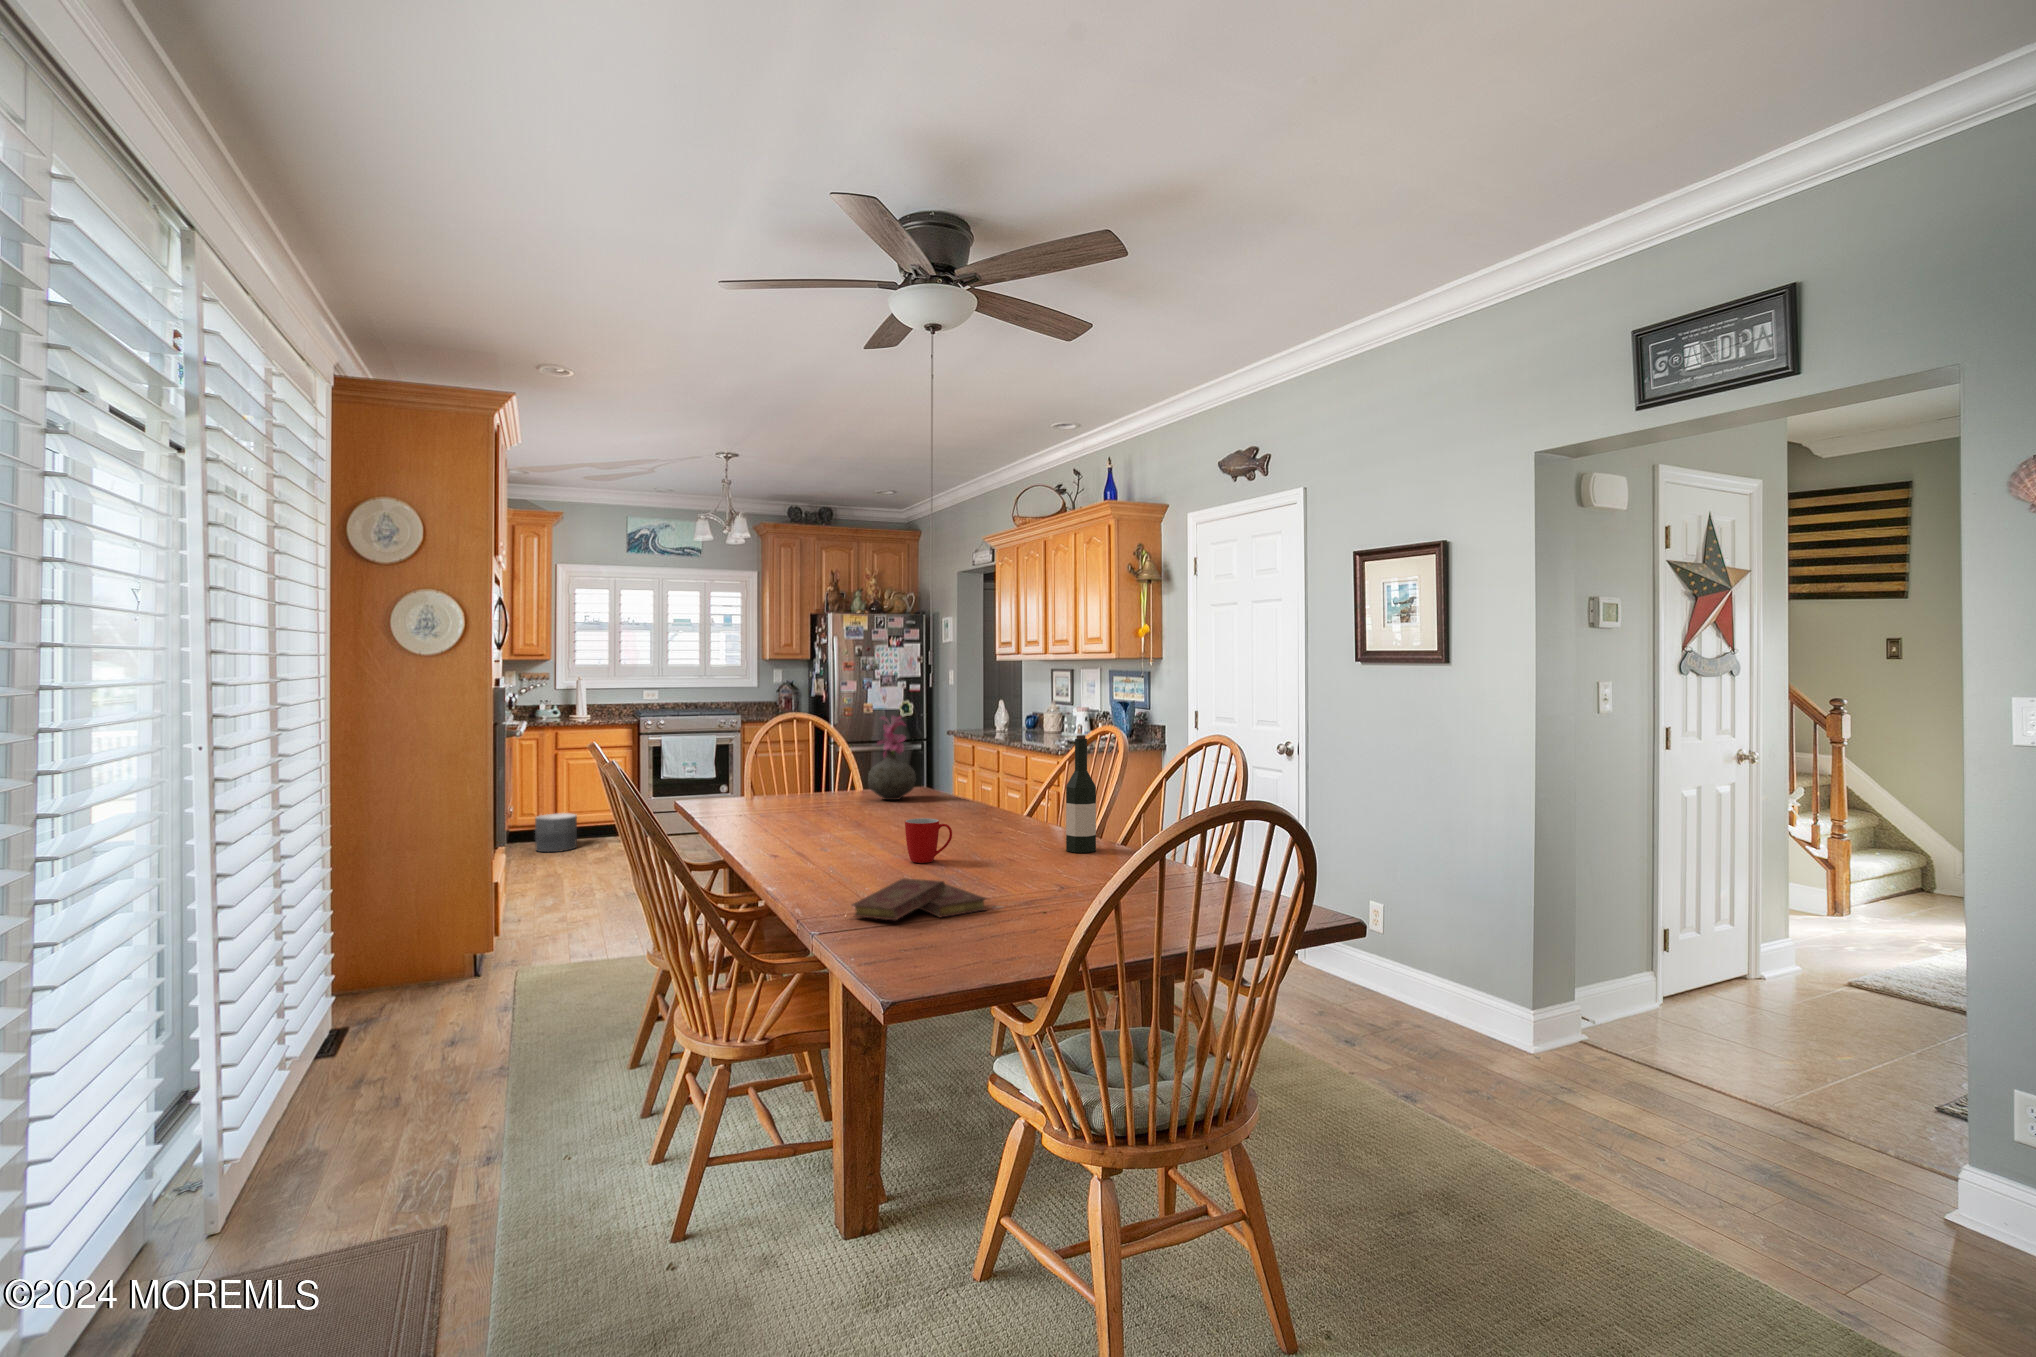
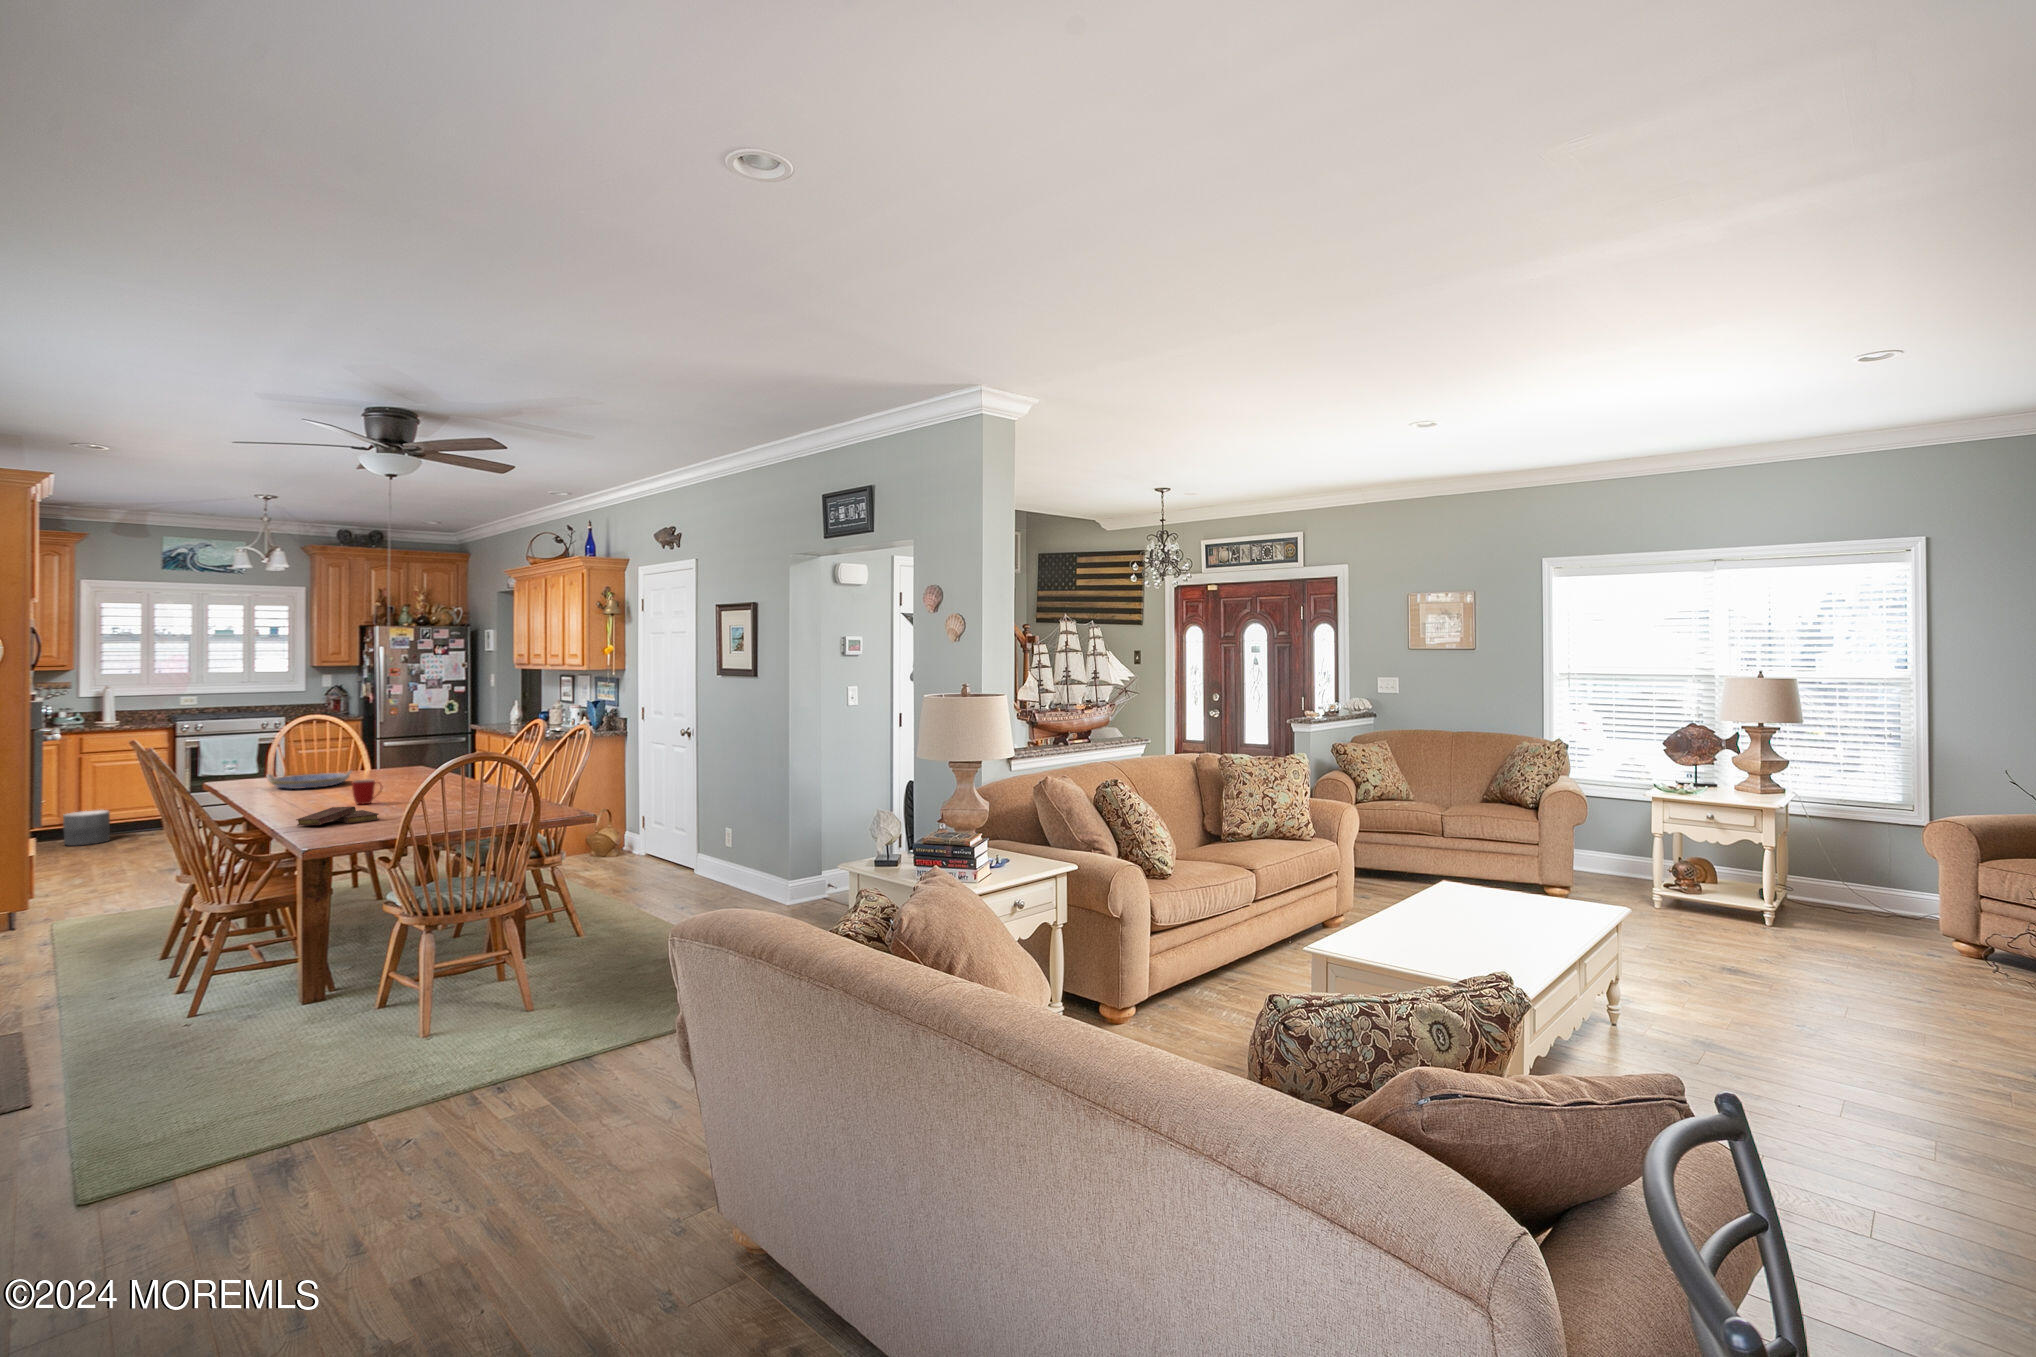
vase: present [868,716,916,800] -> none [359,718,397,775]
wine bottle: present [1066,735,1096,853] -> none [462,729,483,795]
serving tray: none [759,793,869,819] -> present [267,771,352,789]

